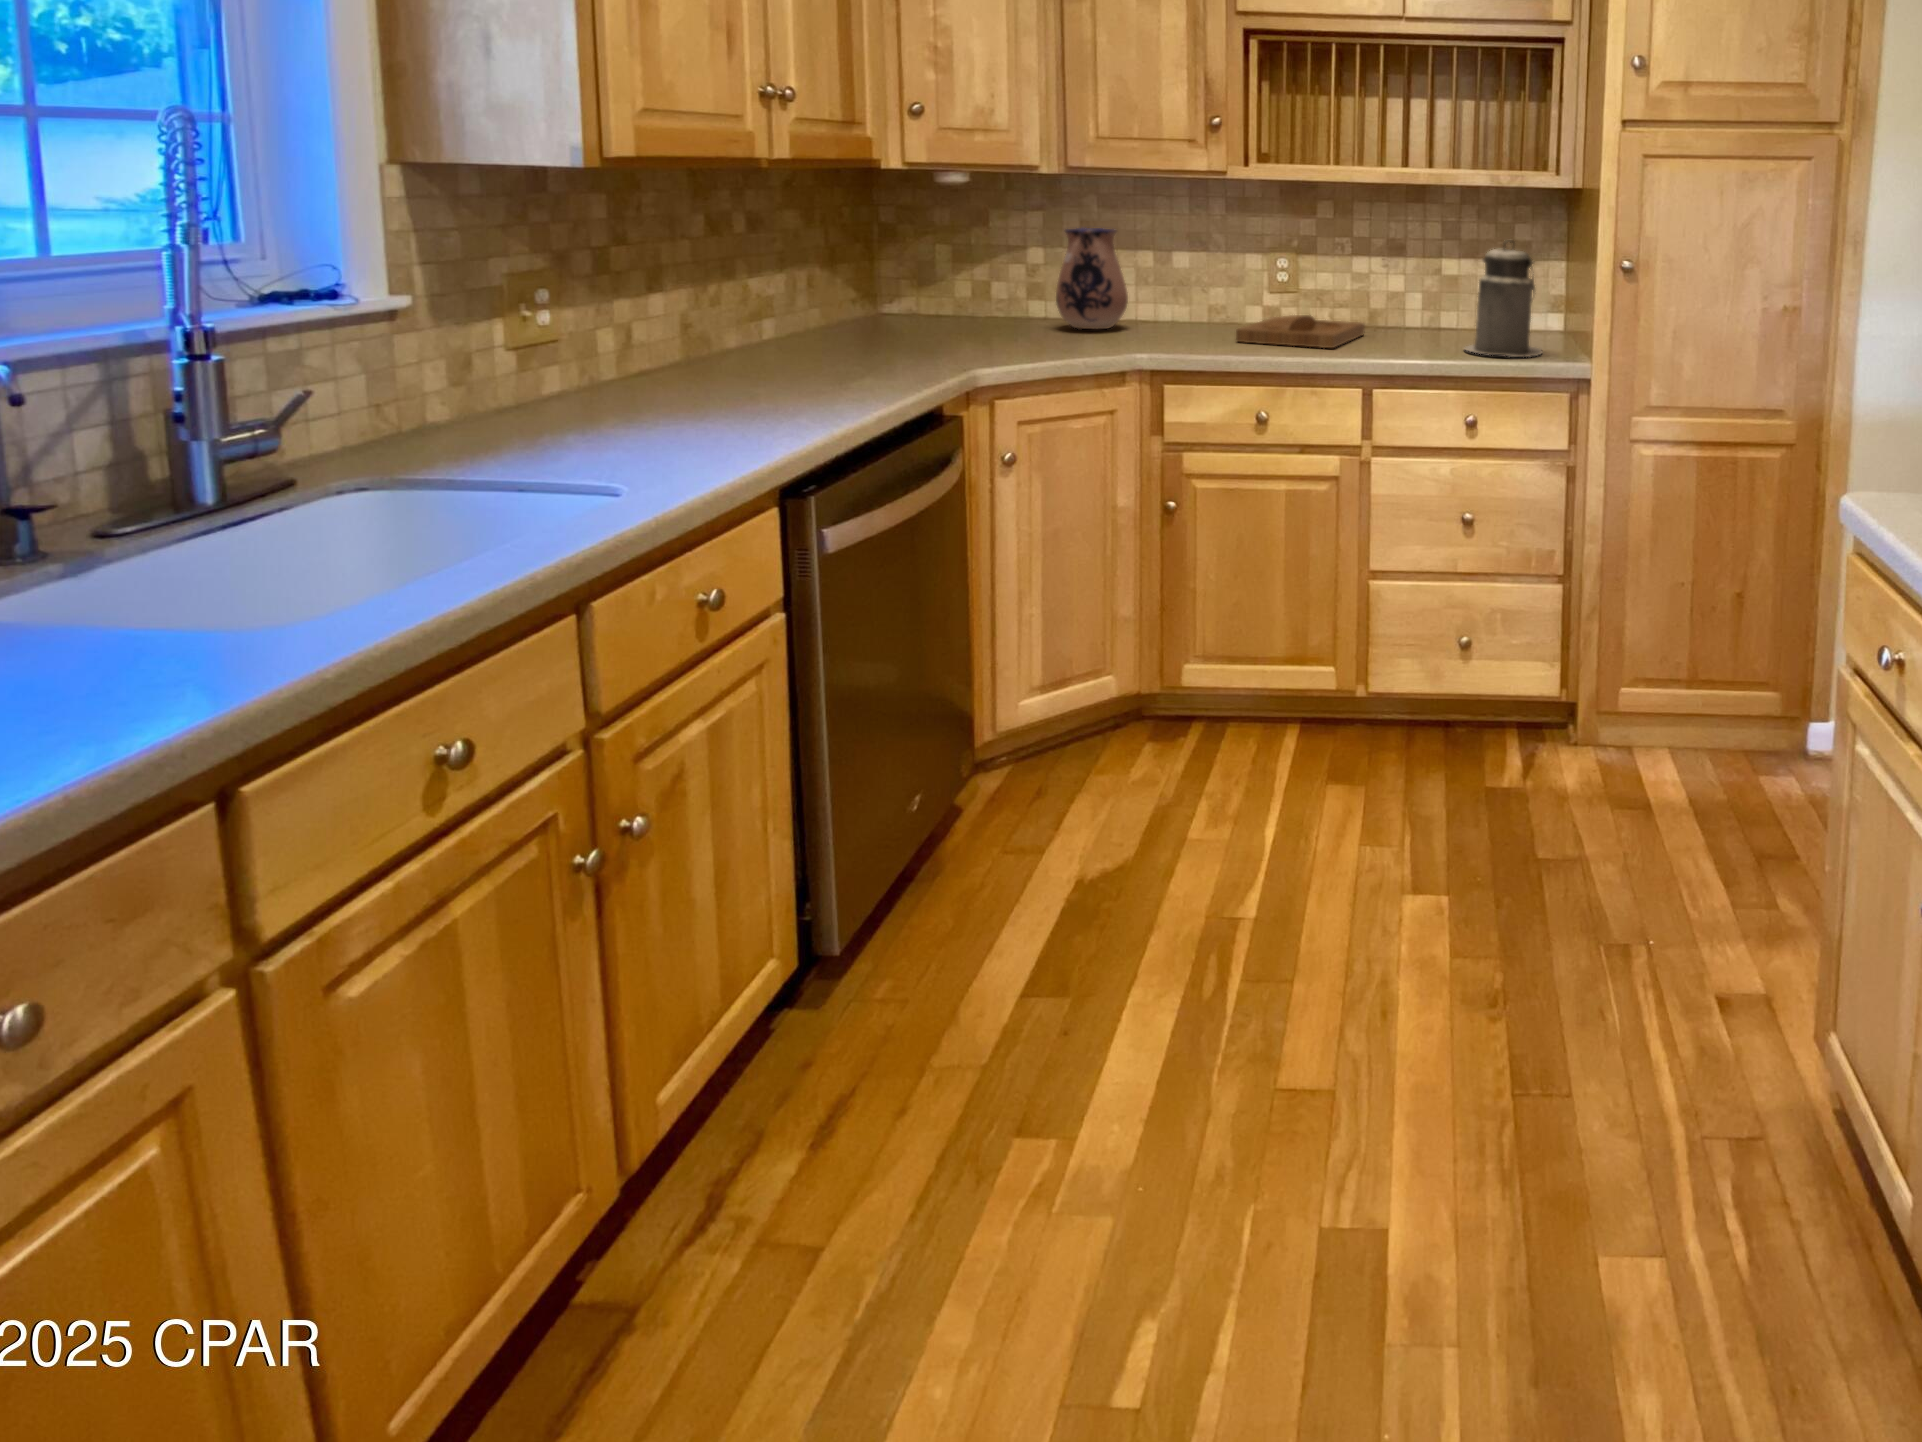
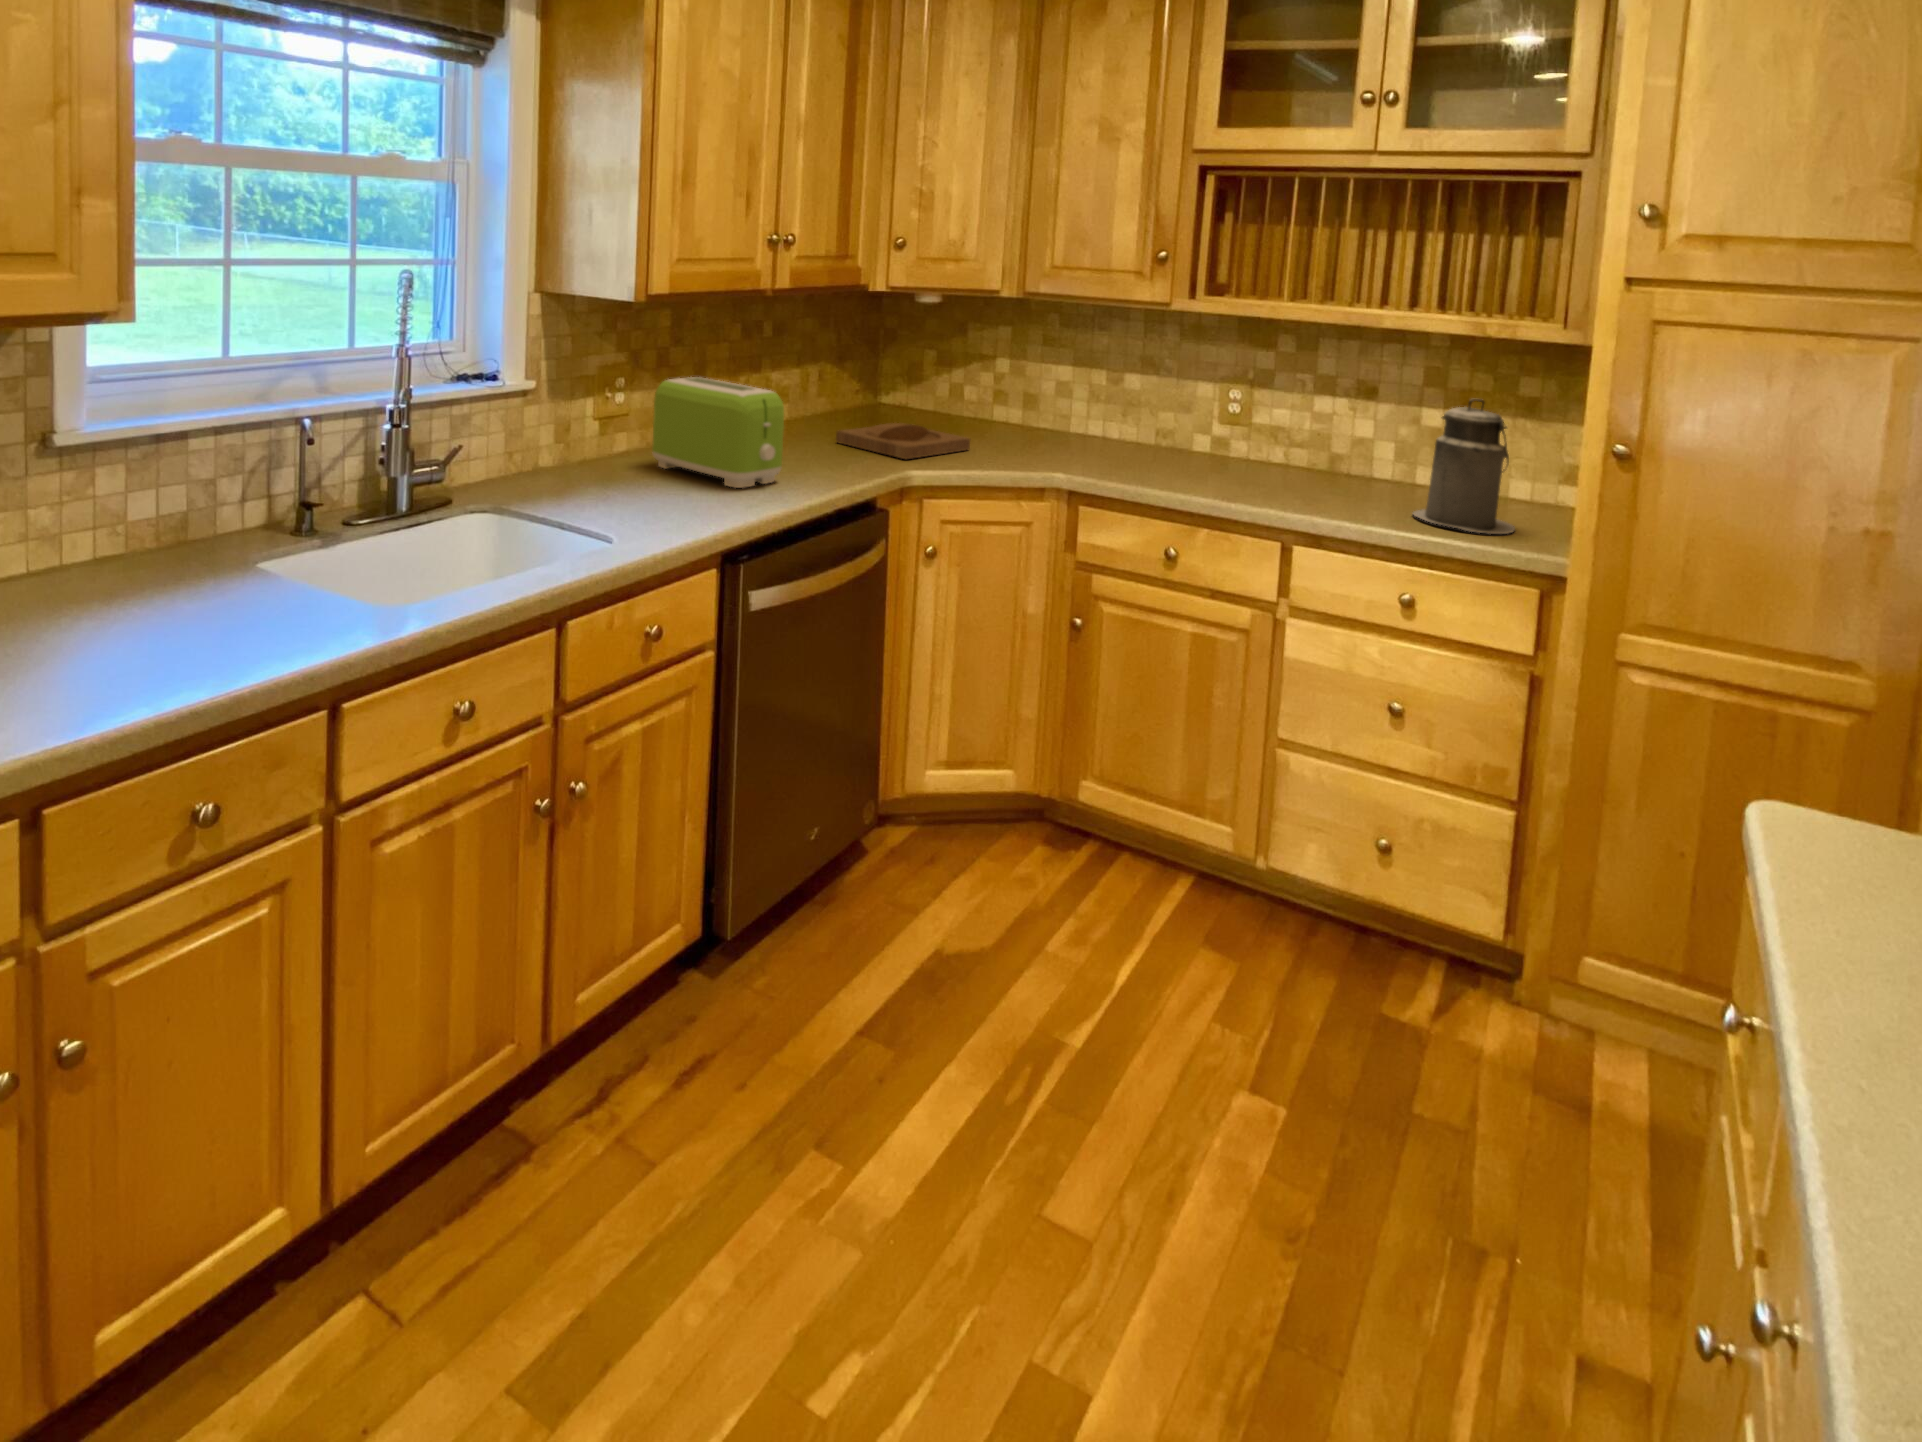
ceramic pitcher: present [1056,228,1128,329] -> none [1006,349,1071,443]
toaster: none [612,279,820,411] -> present [652,377,784,488]
tray: present [1236,315,1365,348] -> present [836,423,970,459]

